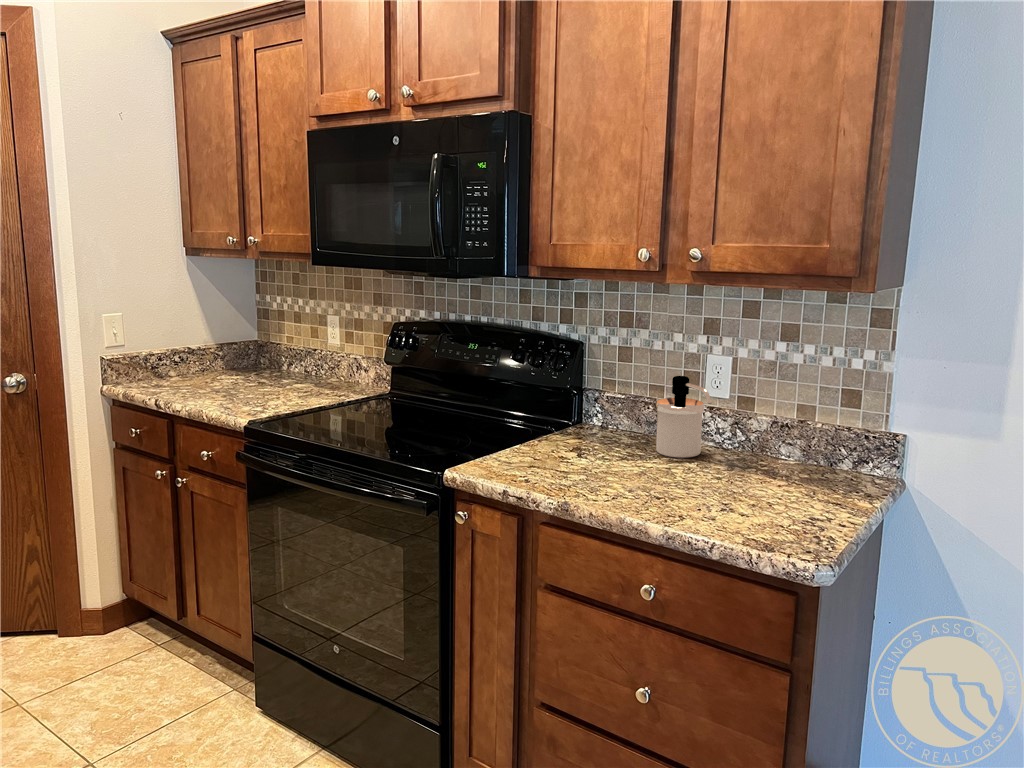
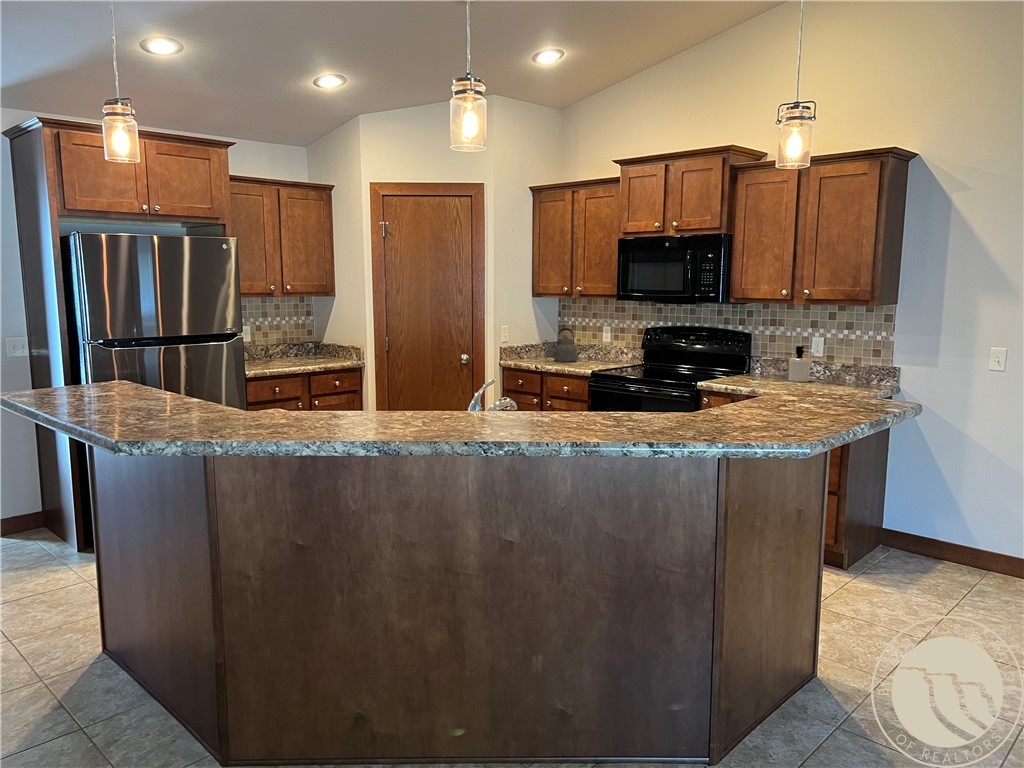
kettle: none [200,319,274,386] -> present [545,328,577,362]

